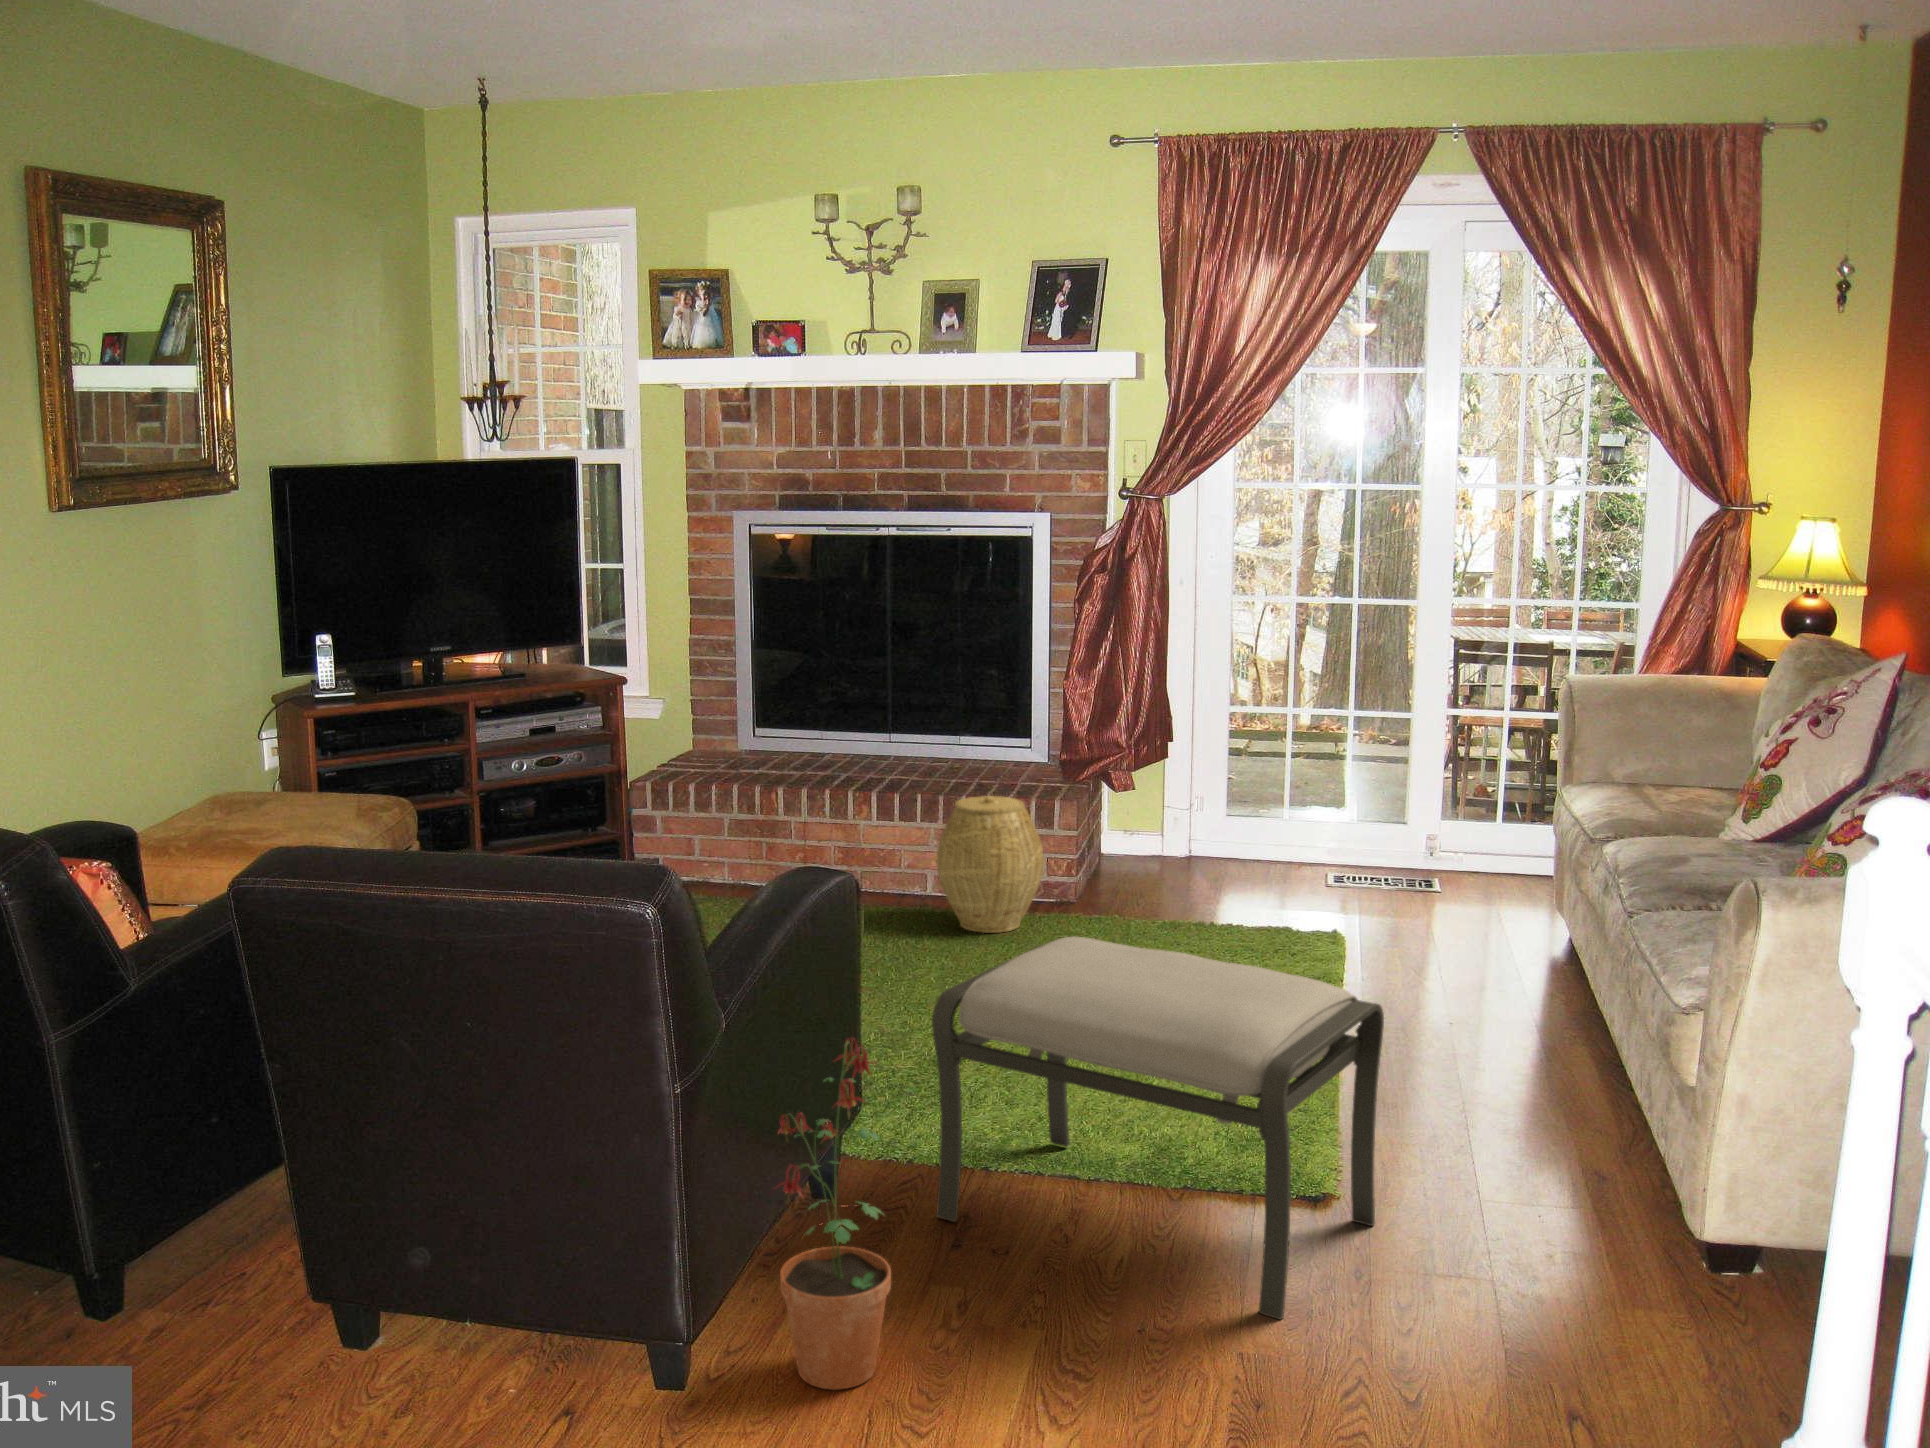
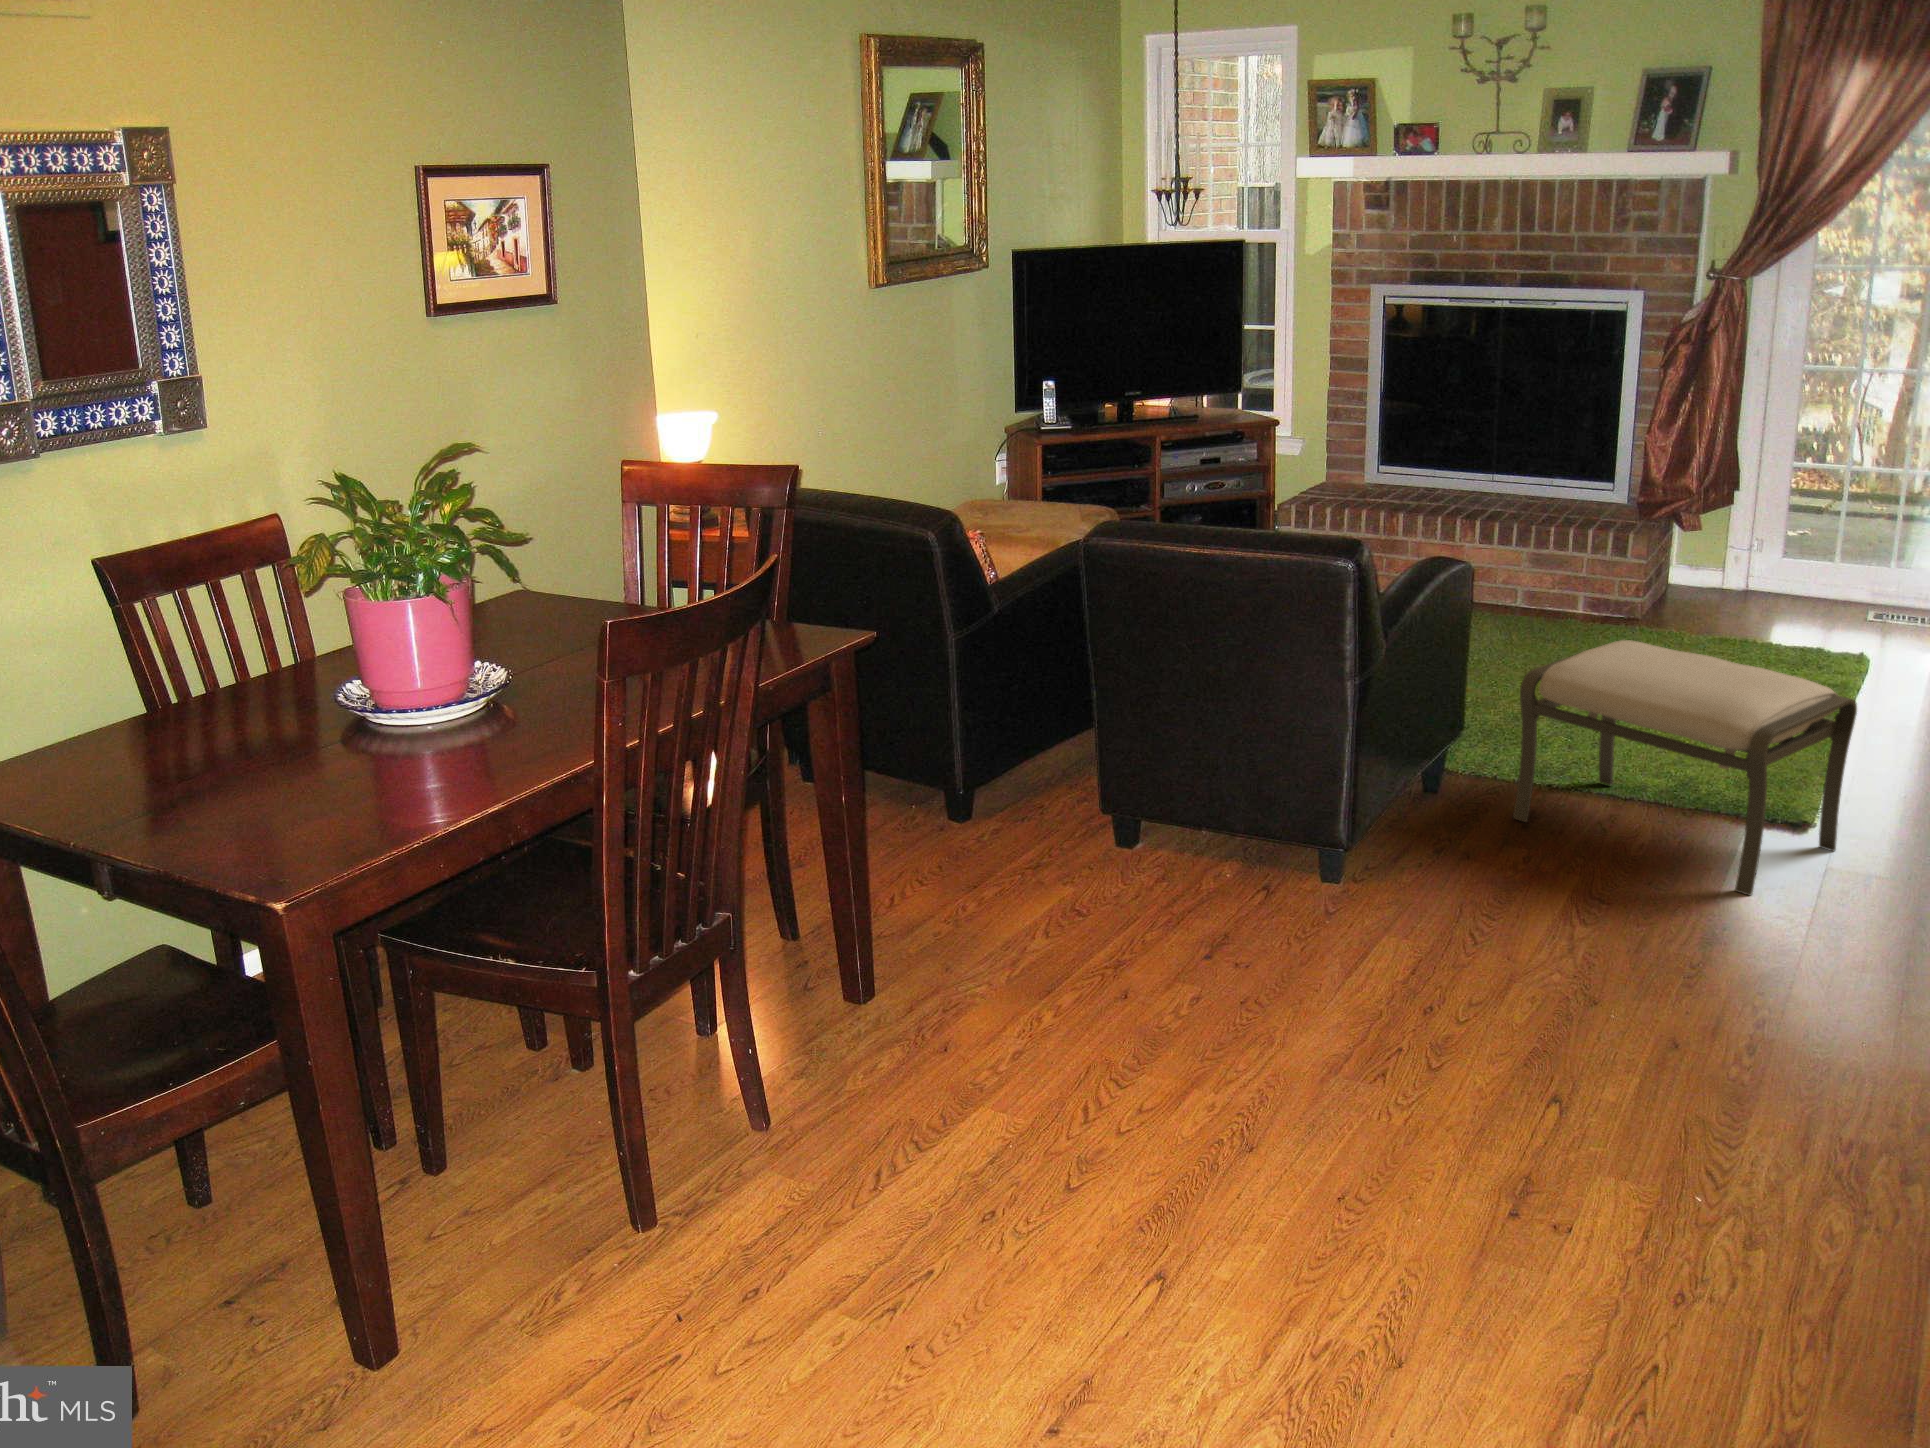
woven basket: present [937,796,1044,933] -> none [1525,529,1614,637]
potted plant: present [778,1039,891,1390] -> none [1414,692,1487,901]

